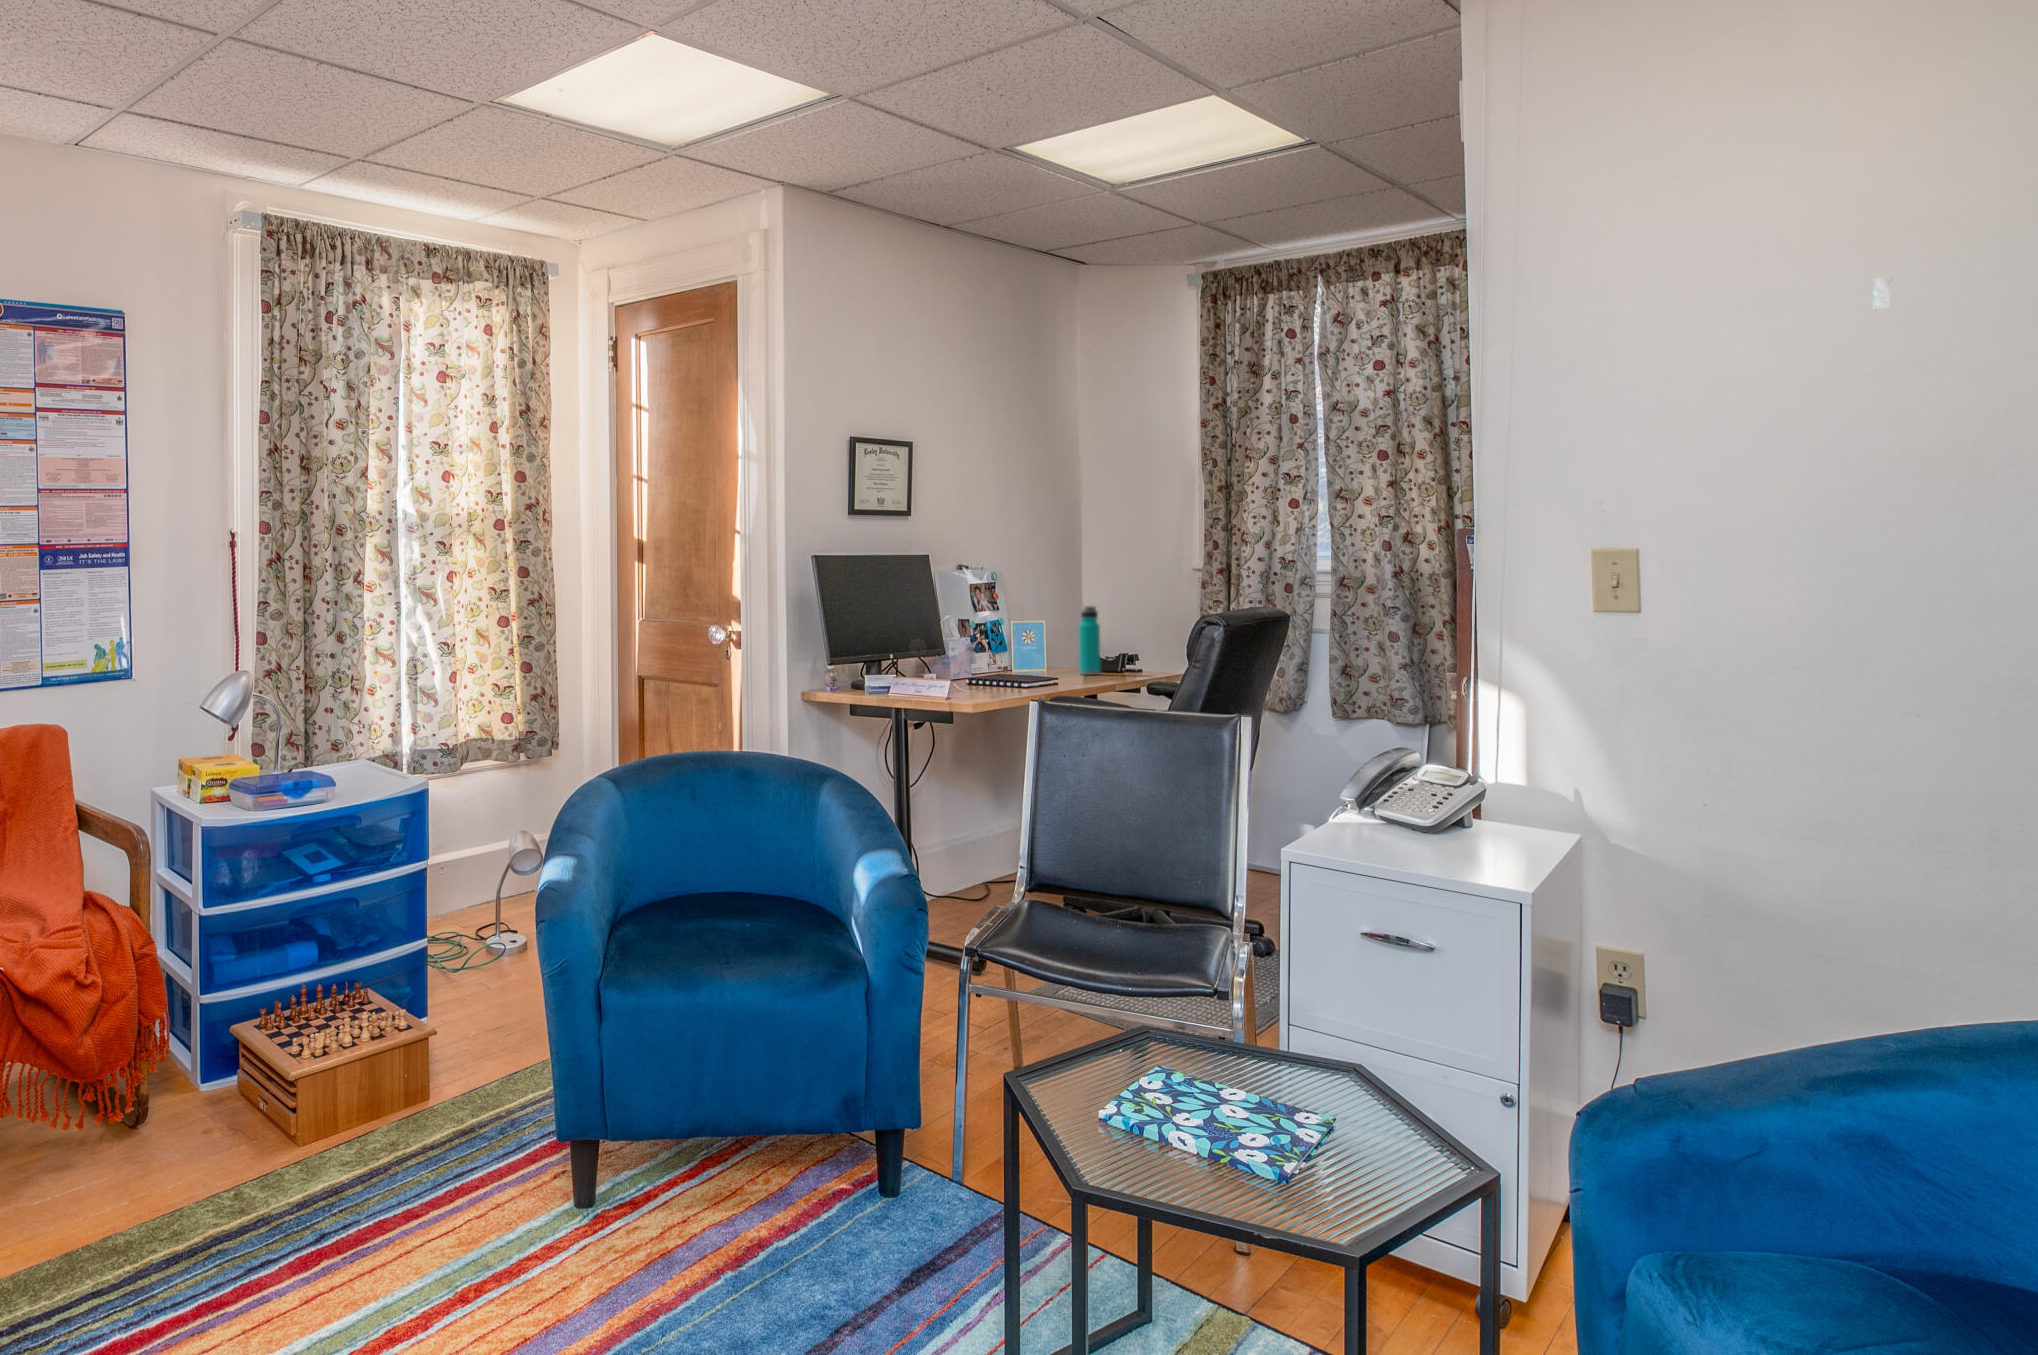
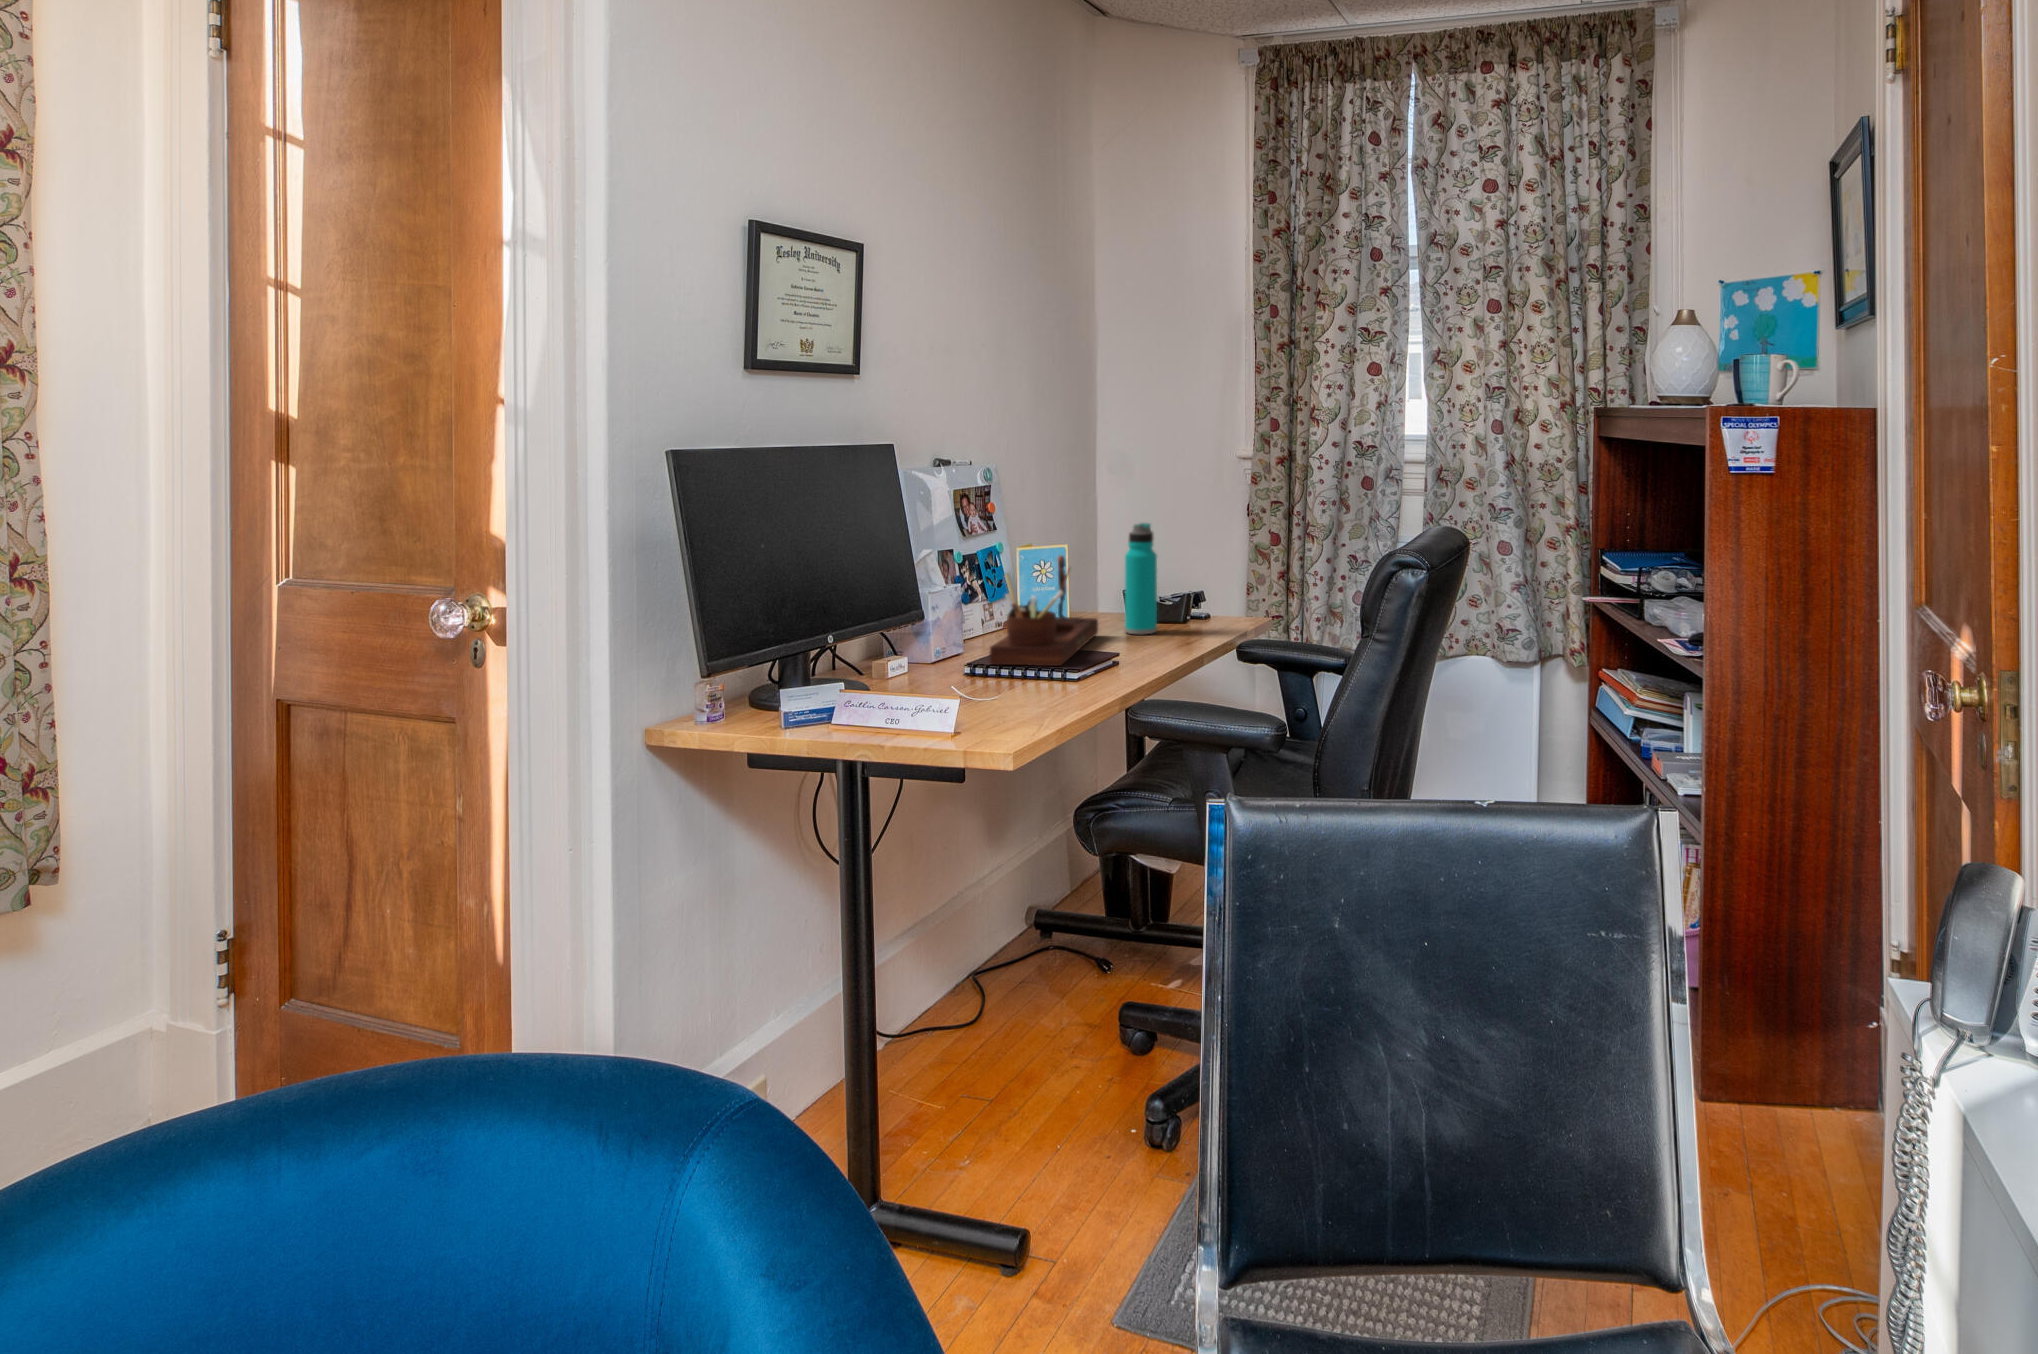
desk organizer: none [985,624,1061,680] -> present [990,556,1098,666]

